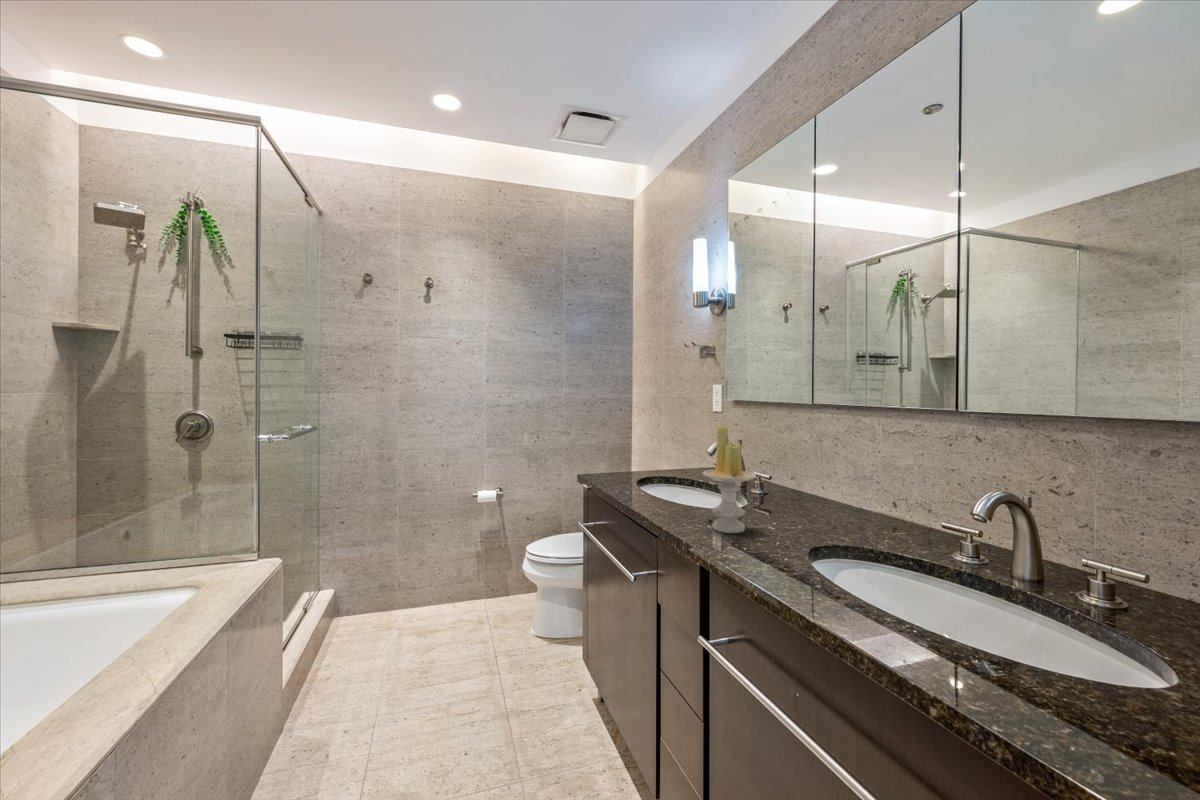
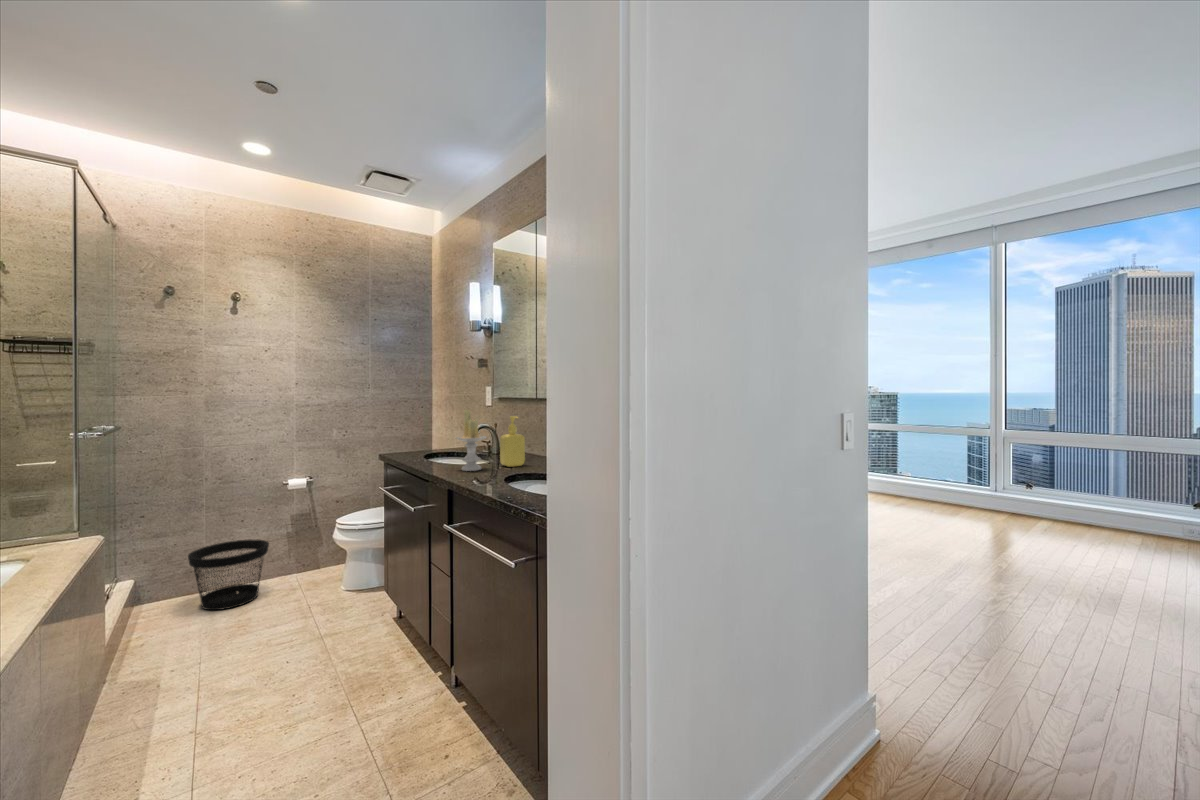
soap dispenser: none [772,438,817,527] -> present [500,416,525,467]
wastebasket: none [377,557,456,640] -> present [188,539,269,610]

